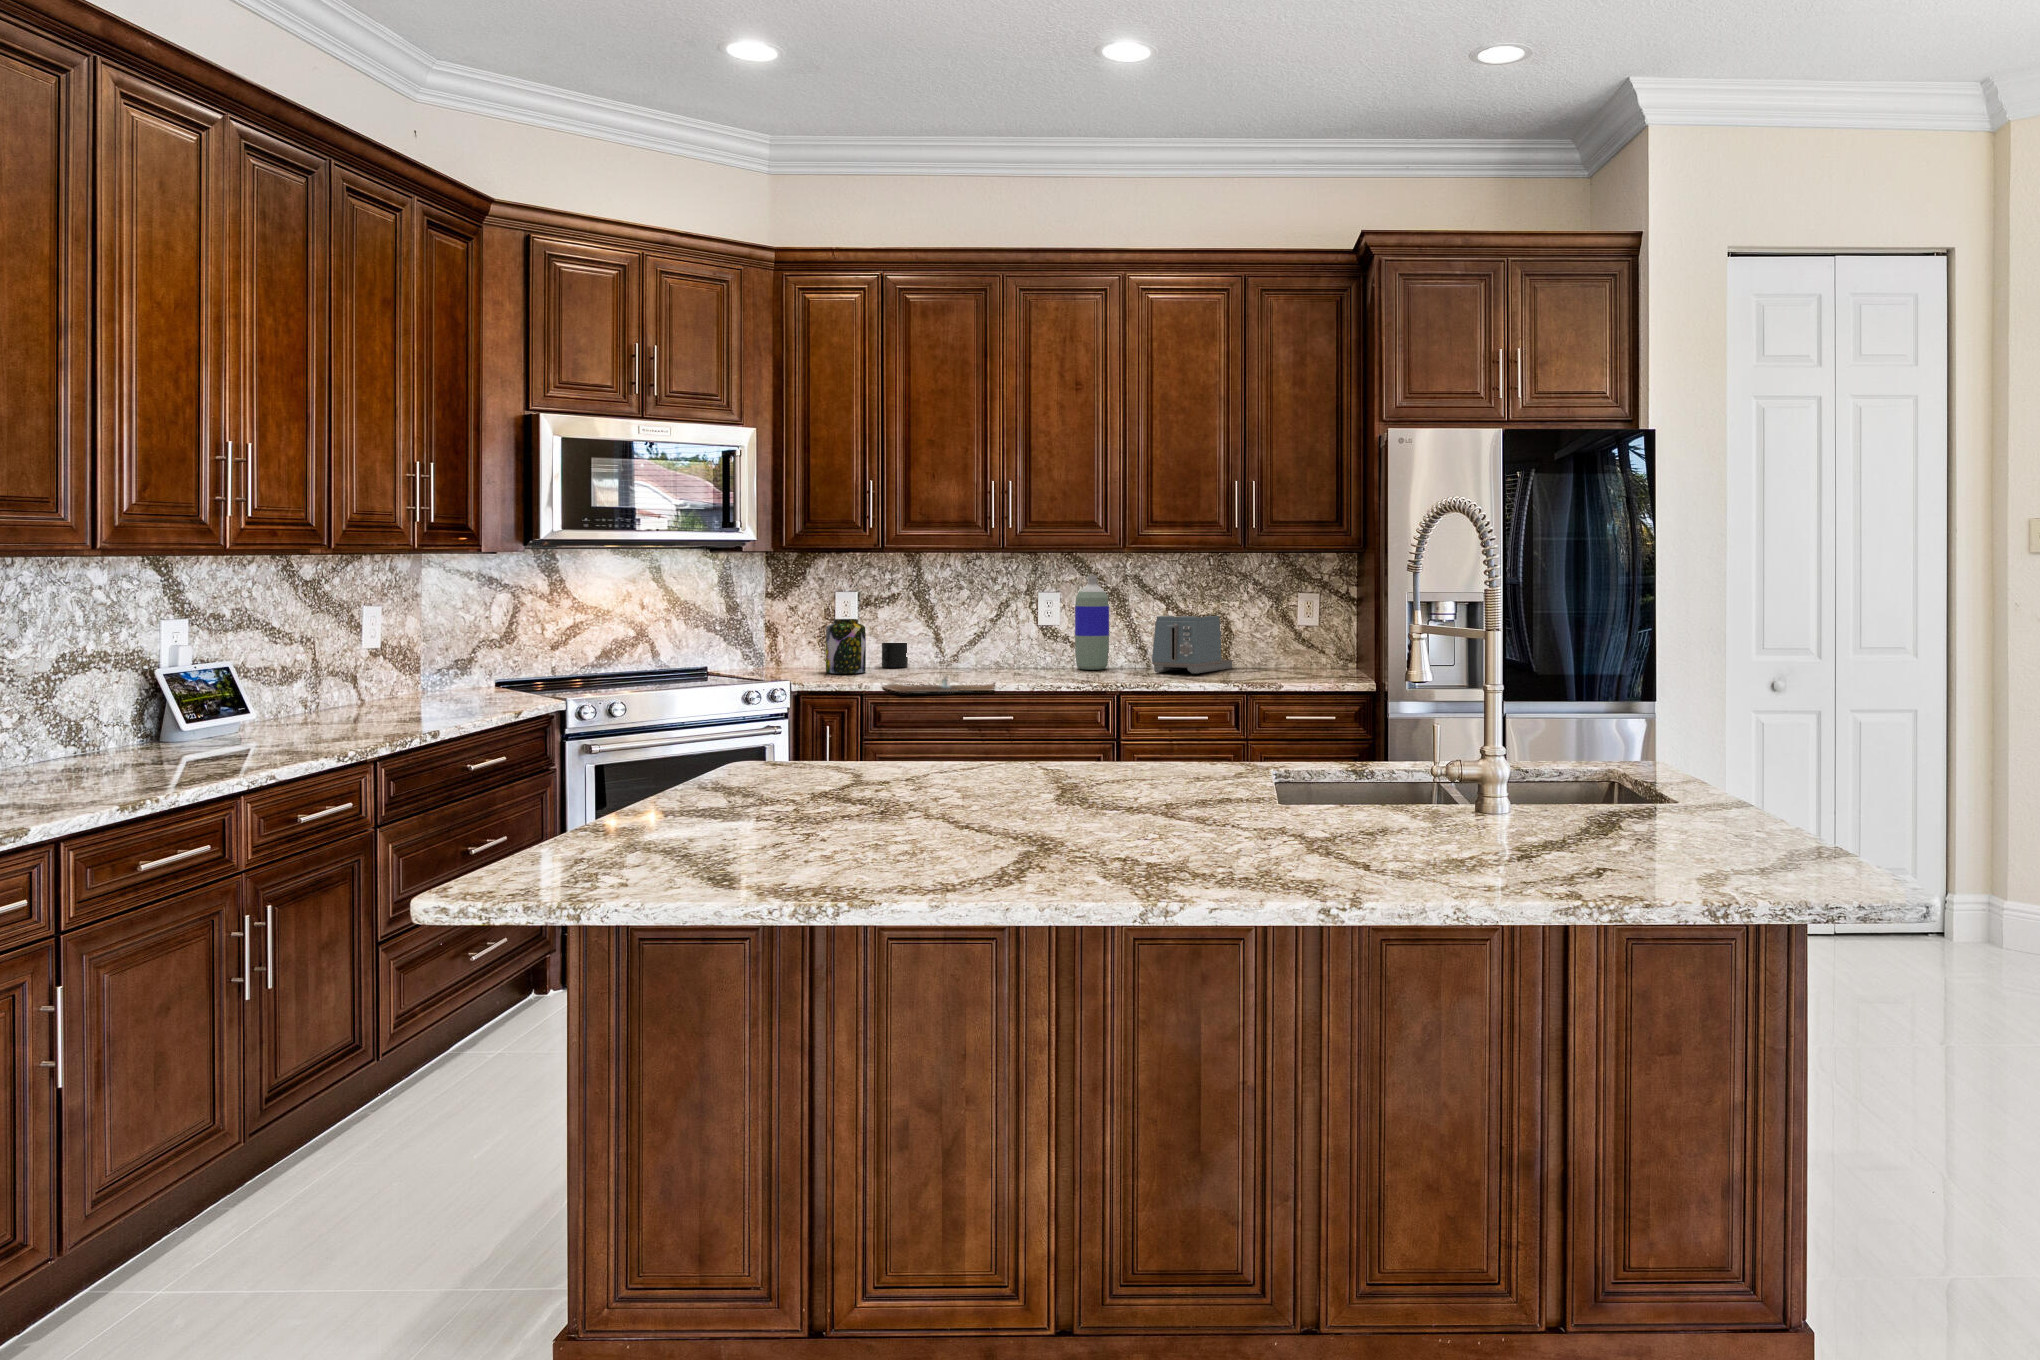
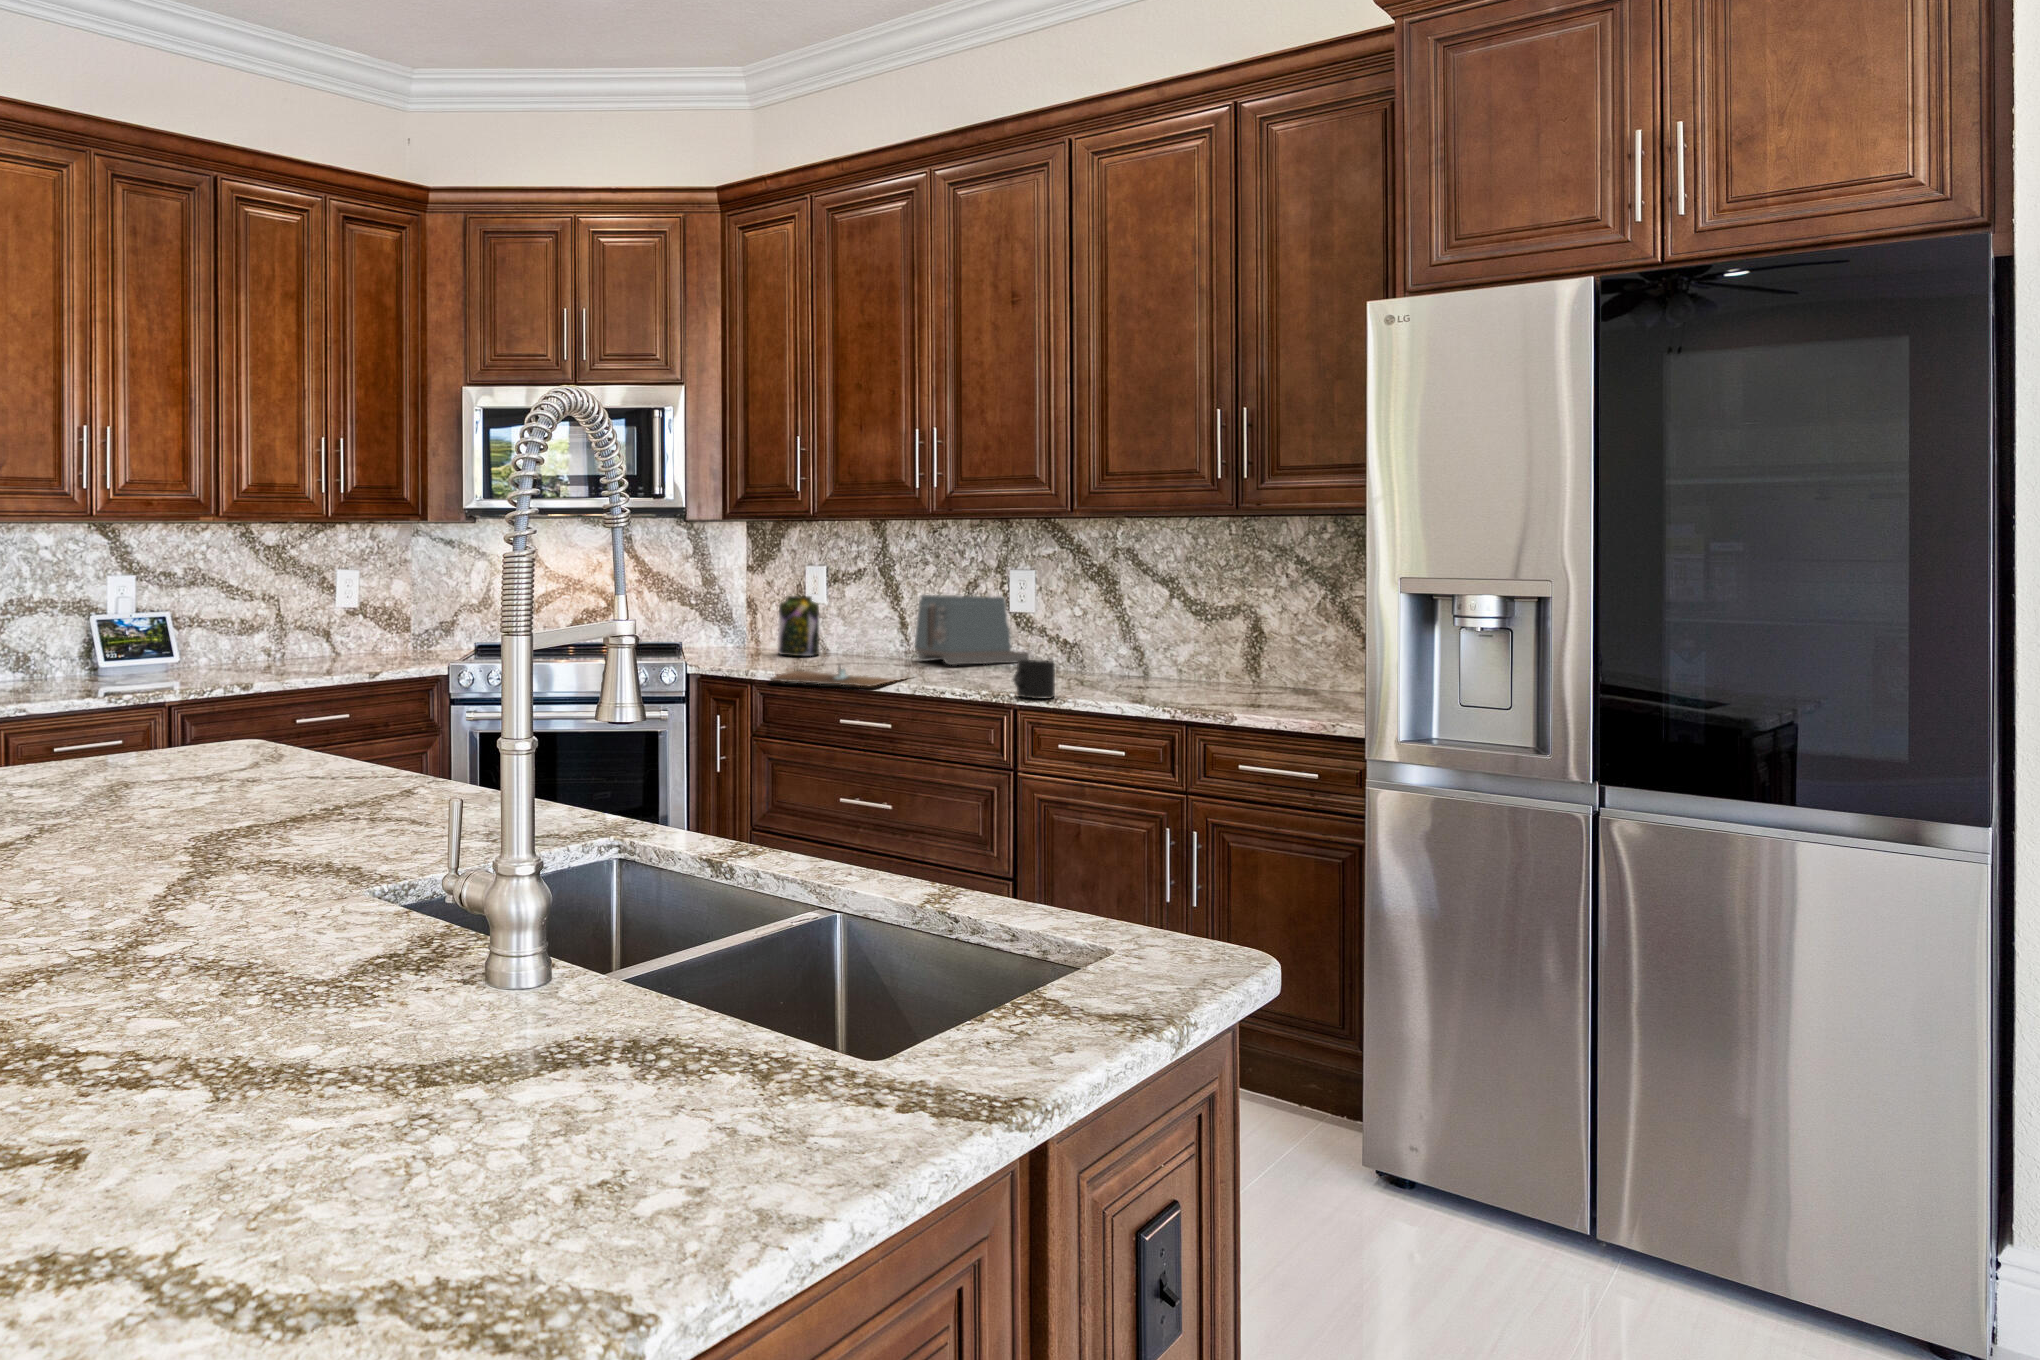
bottle: present [1075,575,1109,670] -> none [1053,550,1098,670]
toaster: present [1152,614,1234,674] -> present [915,595,1029,665]
mug: present [882,643,908,668] -> present [1013,660,1055,699]

